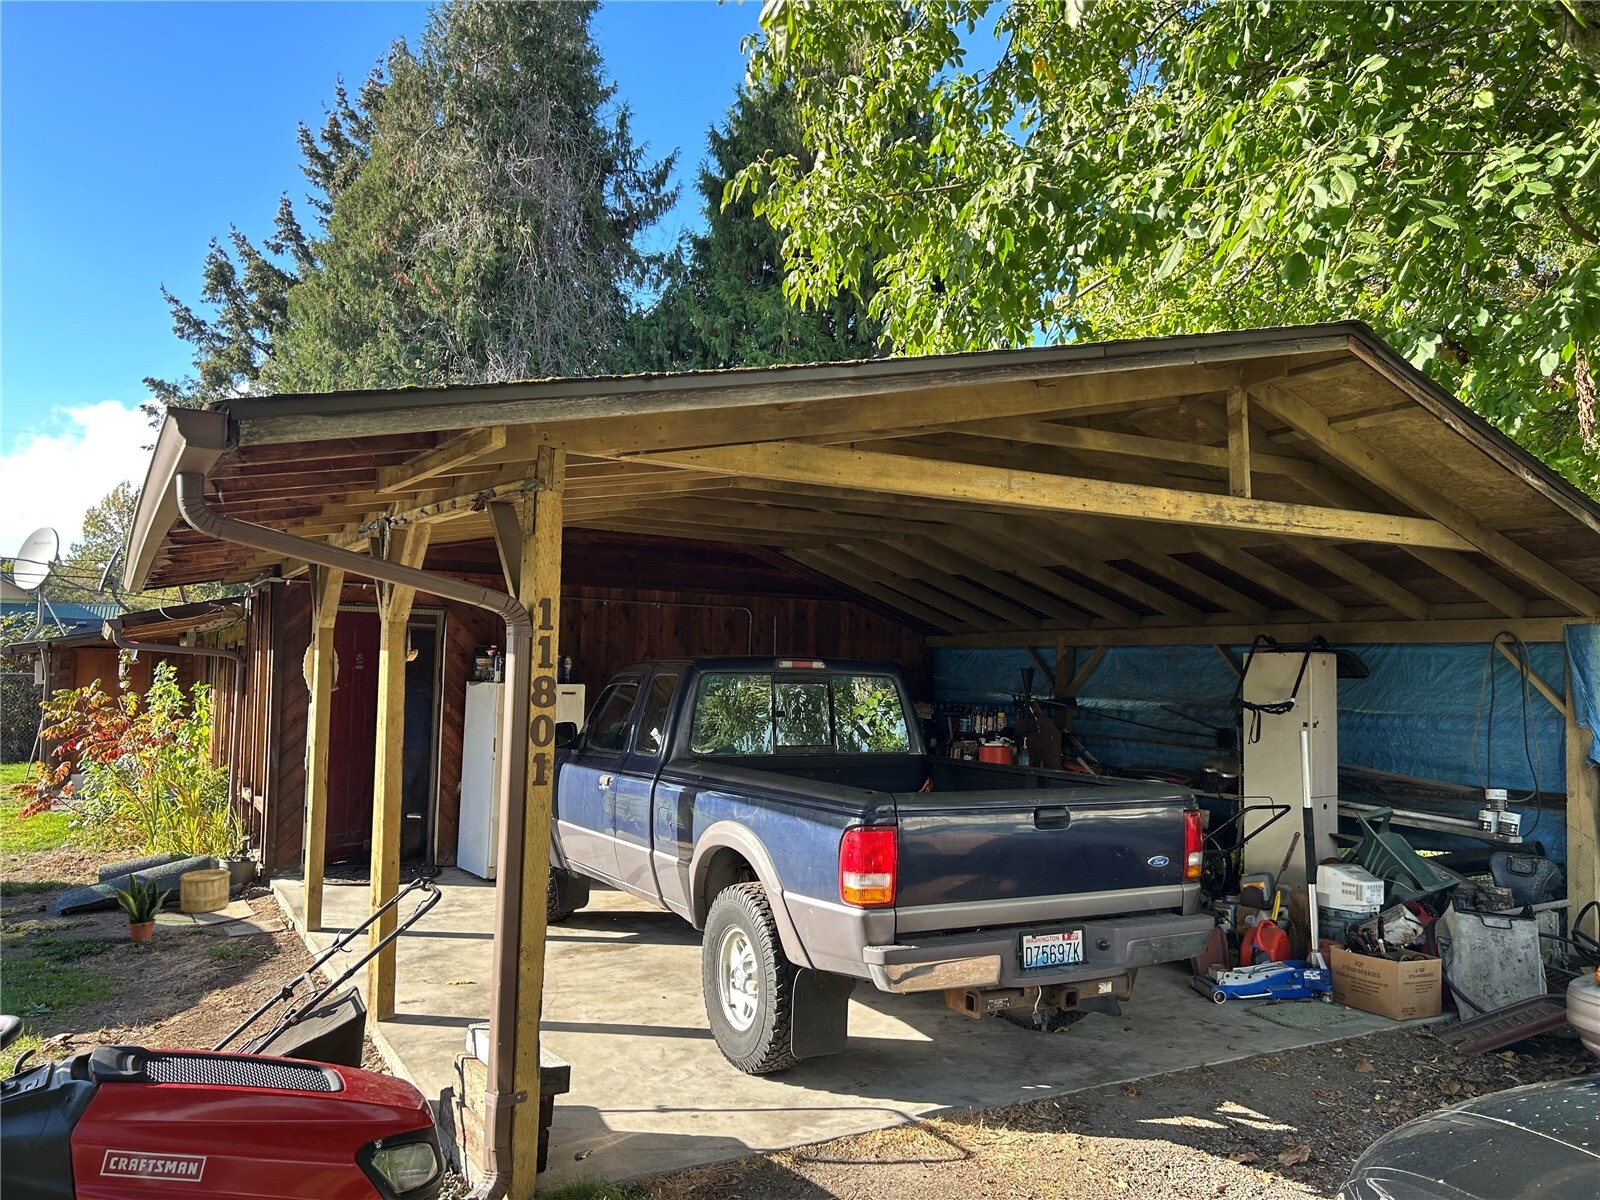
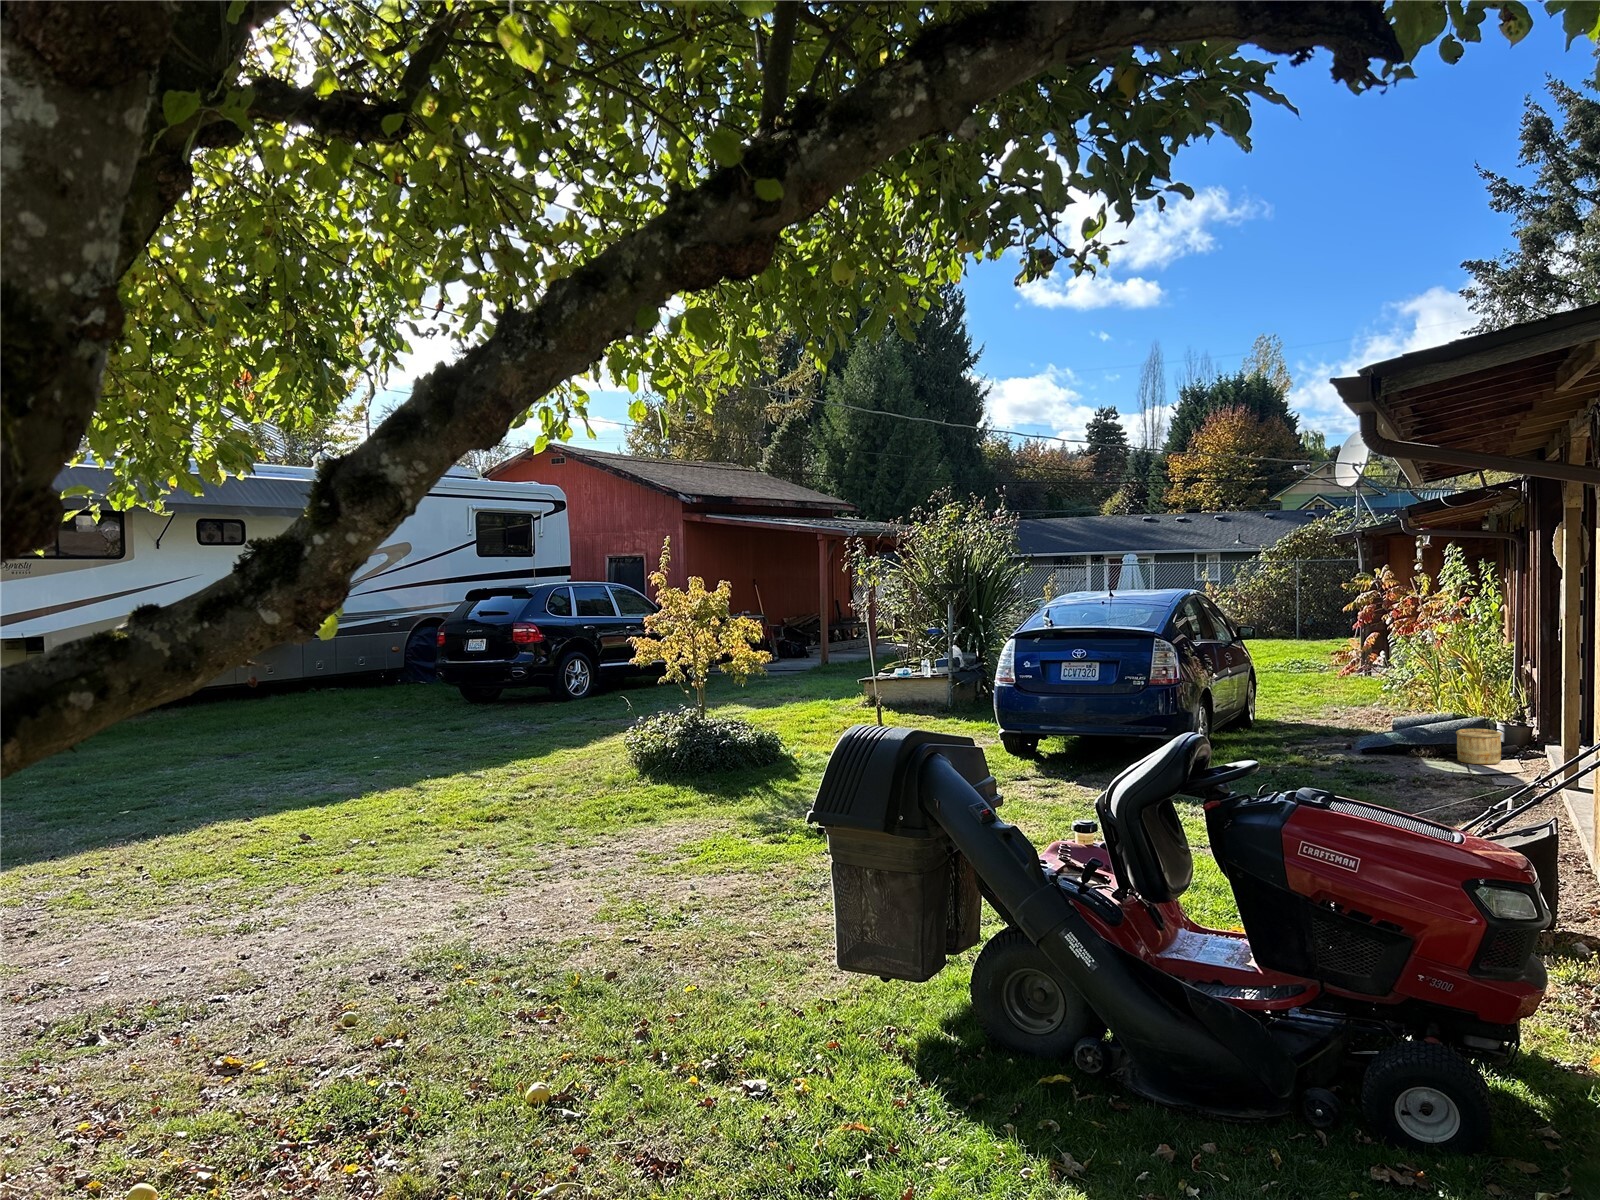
potted plant: present [117,872,170,941] -> none [1397,719,1443,776]

